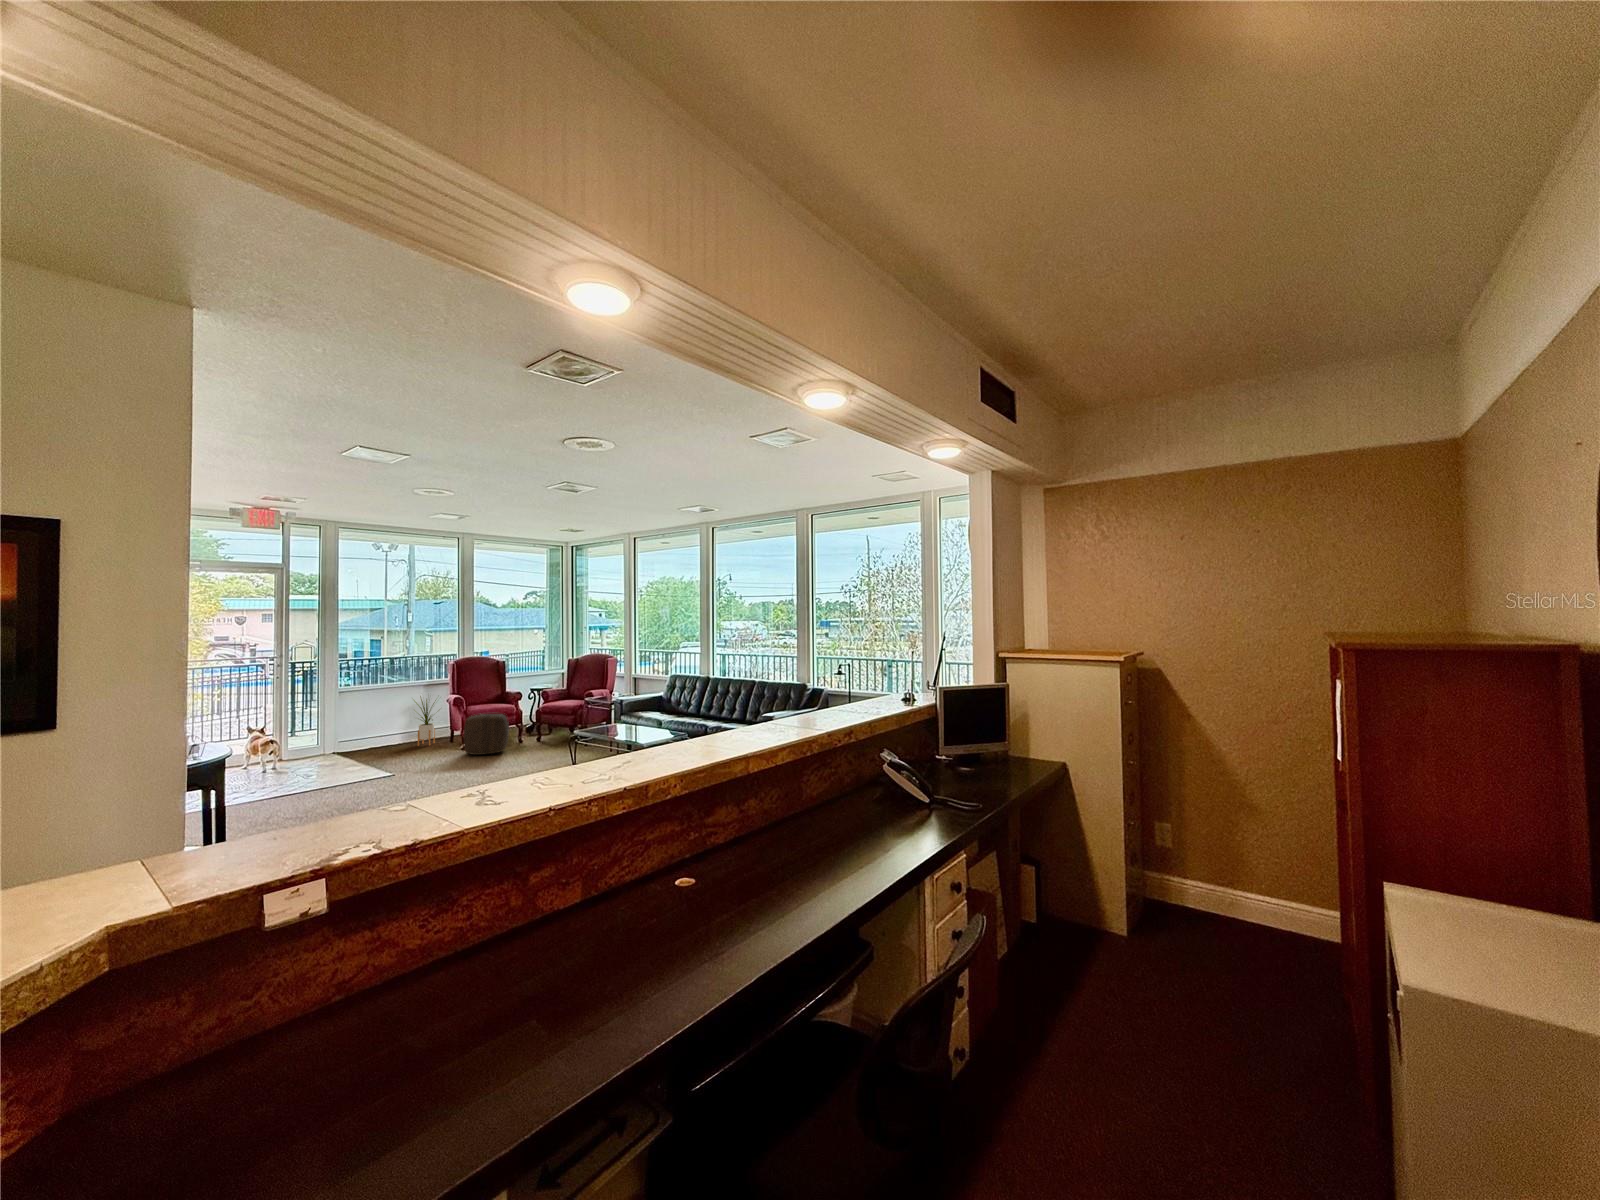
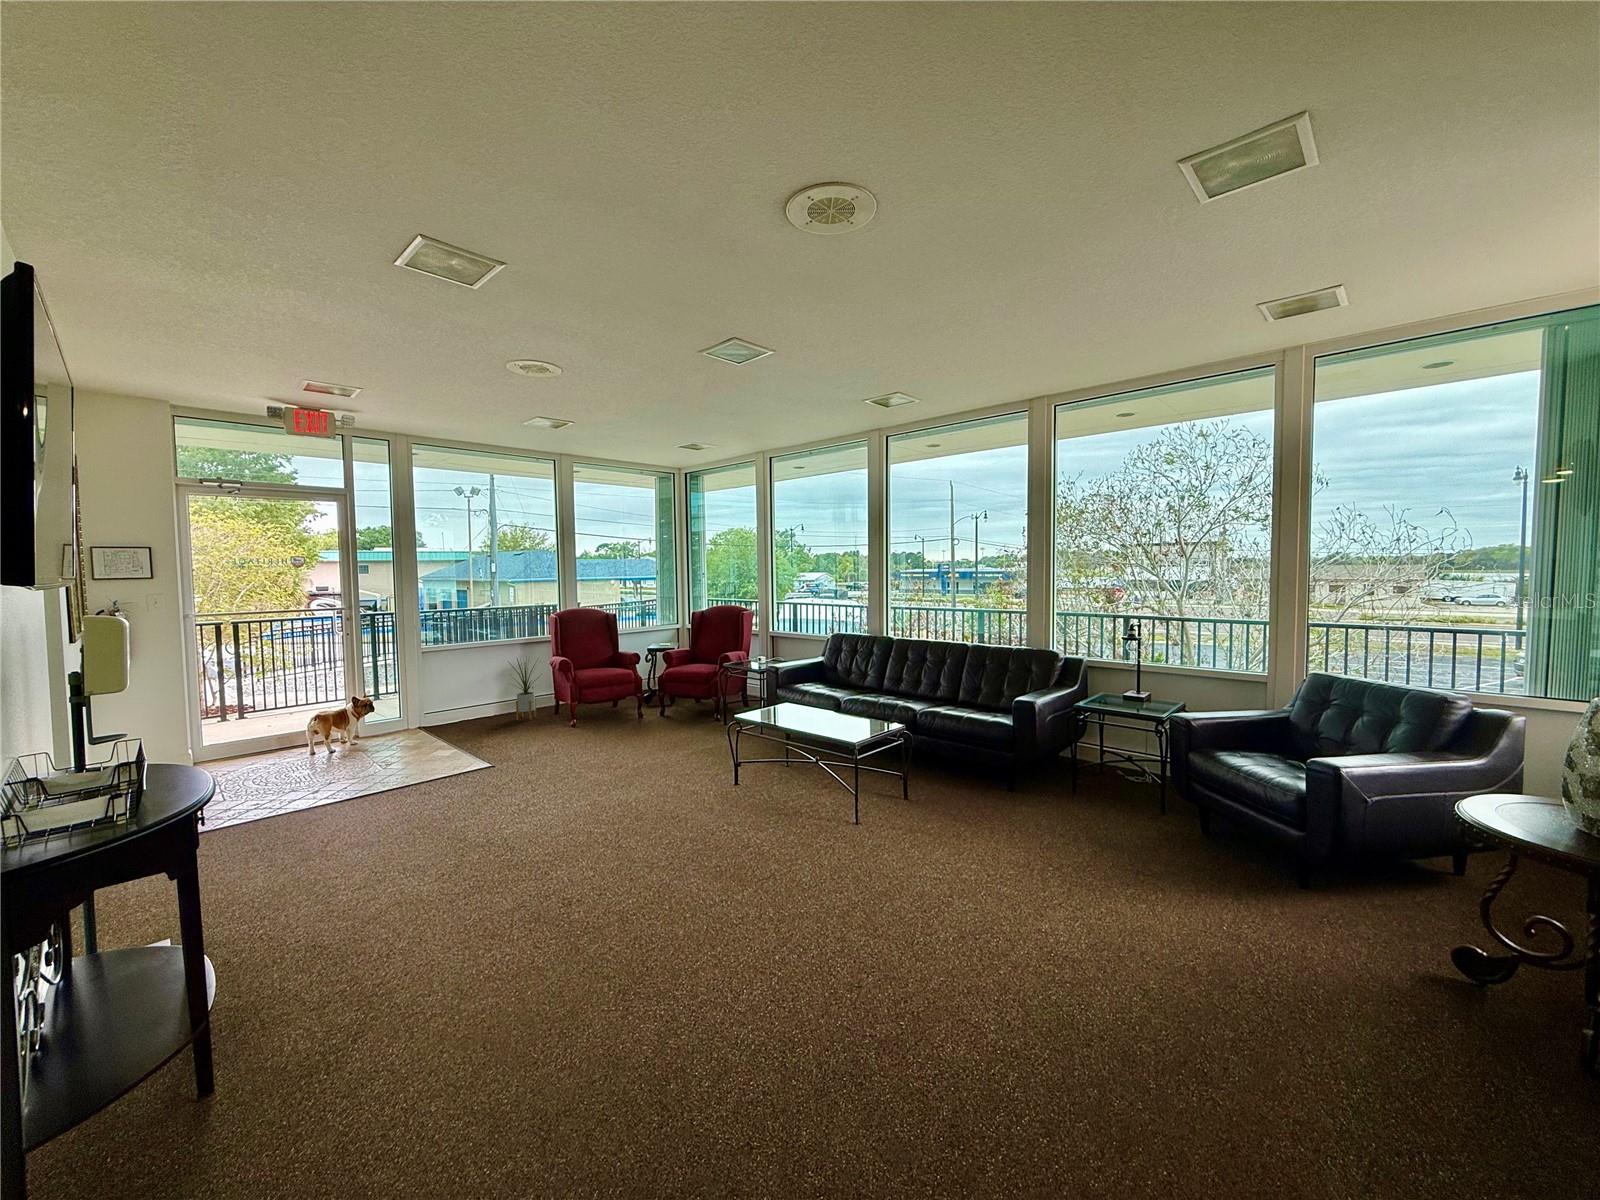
ottoman: present [464,714,509,755] -> none [573,681,627,735]

